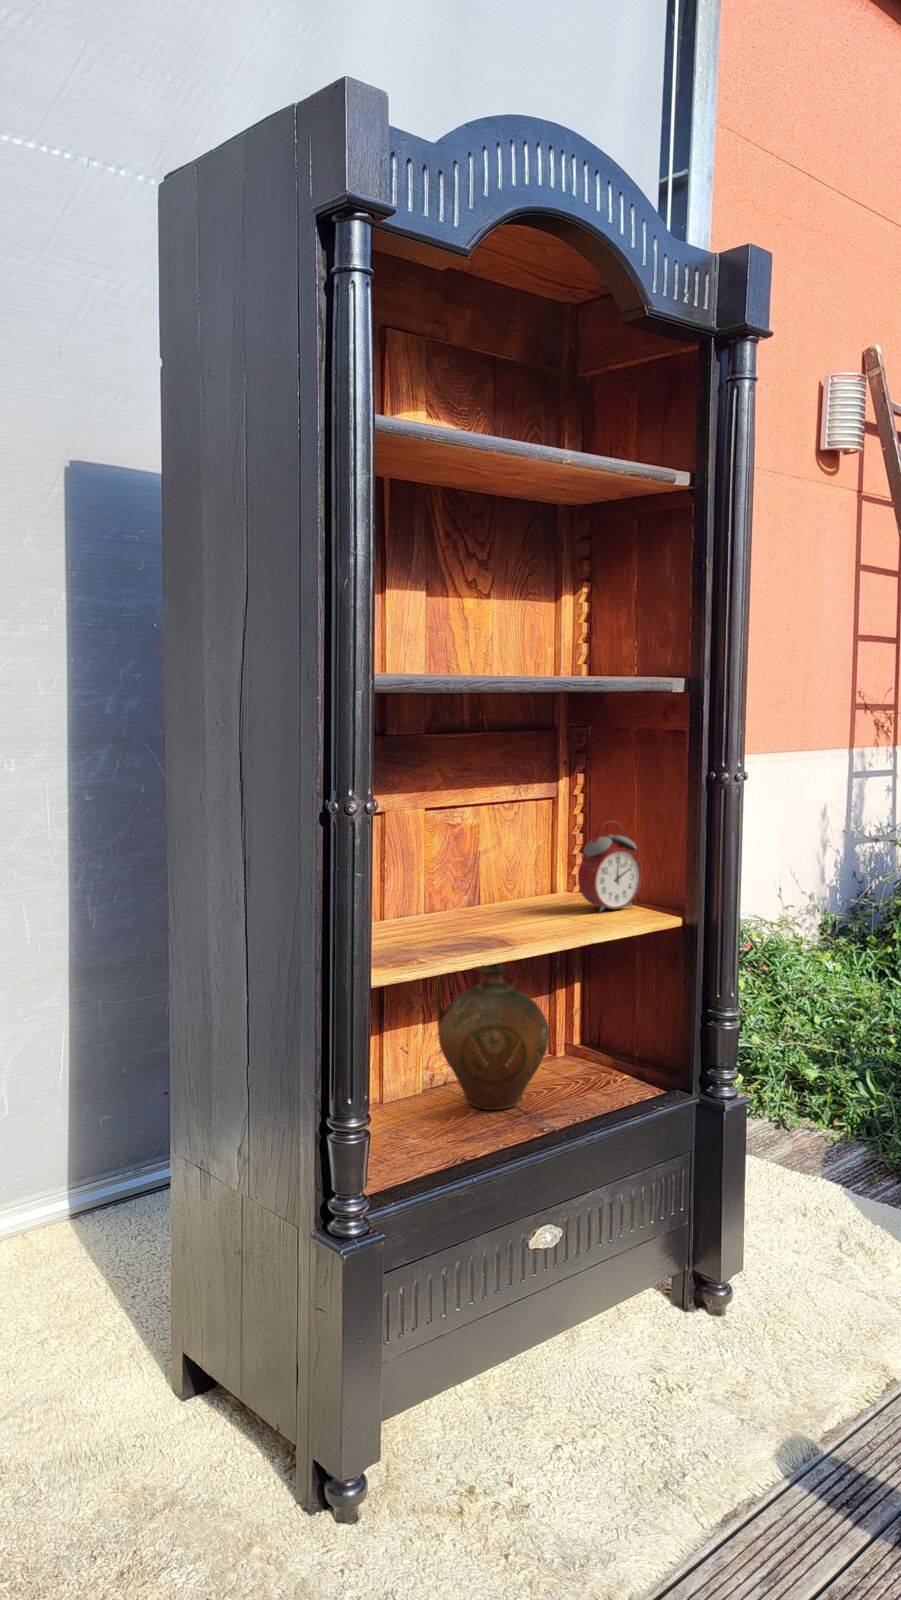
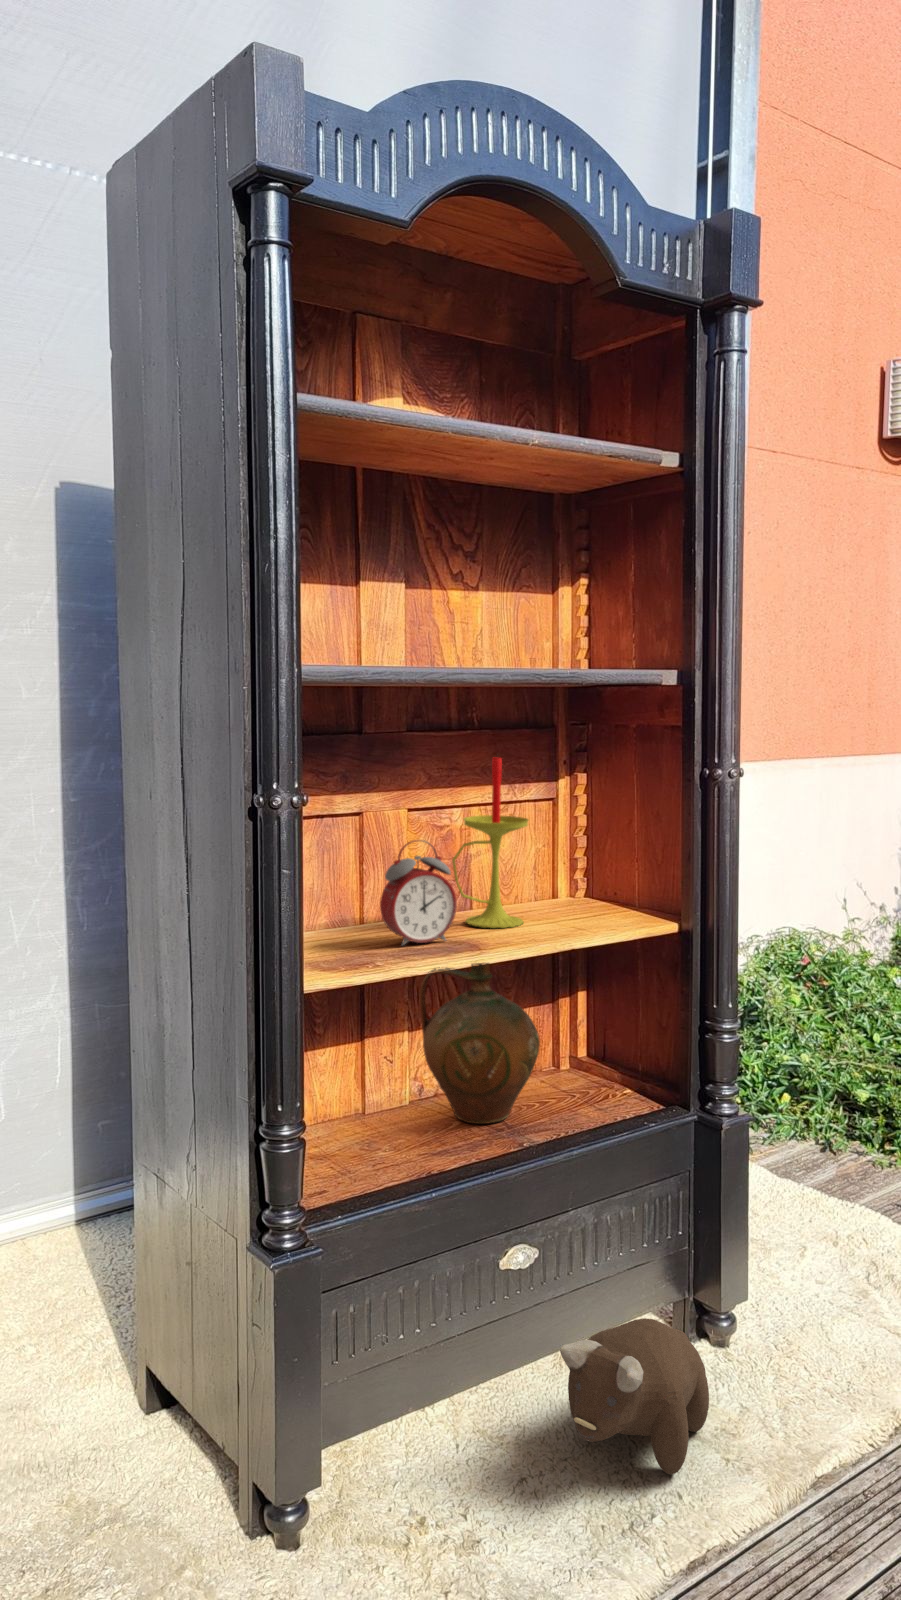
candle: none [469,756,541,923] -> present [452,758,529,928]
alarm clock: present [578,821,642,911] -> present [380,840,457,945]
plush toy: none [594,1291,723,1435] -> present [560,1318,709,1474]

